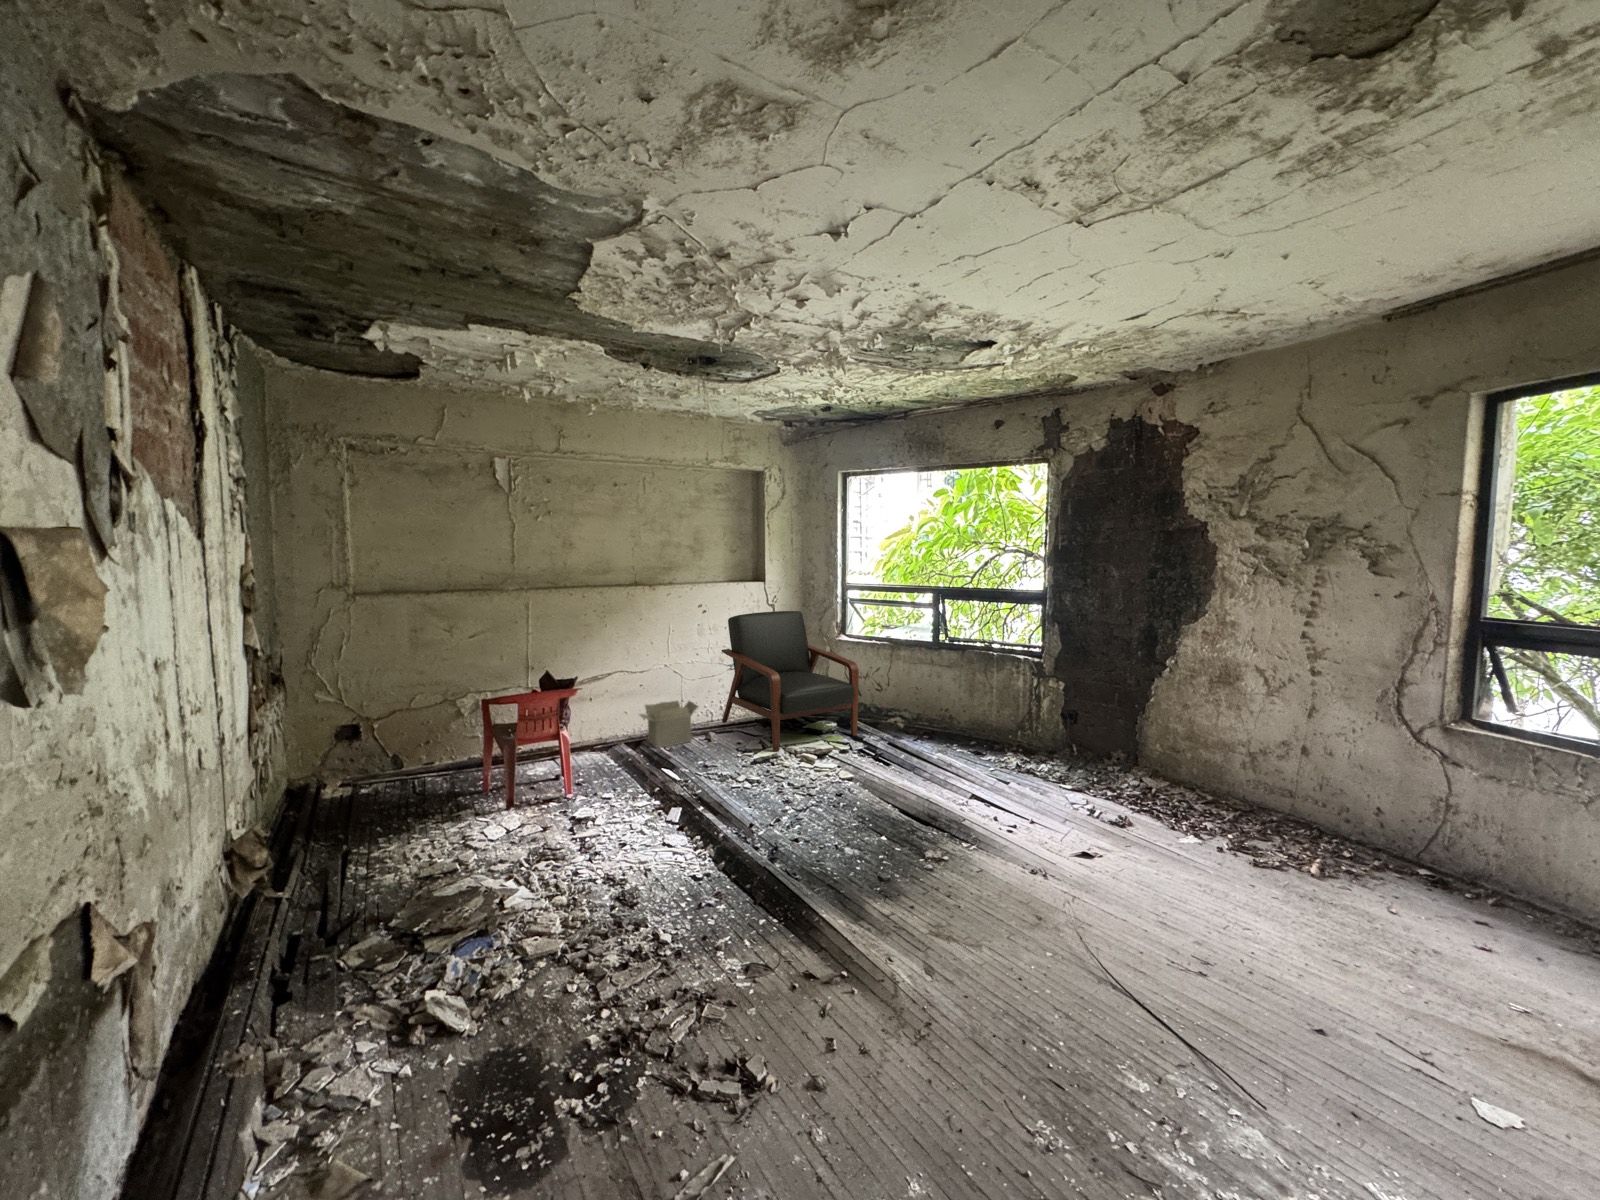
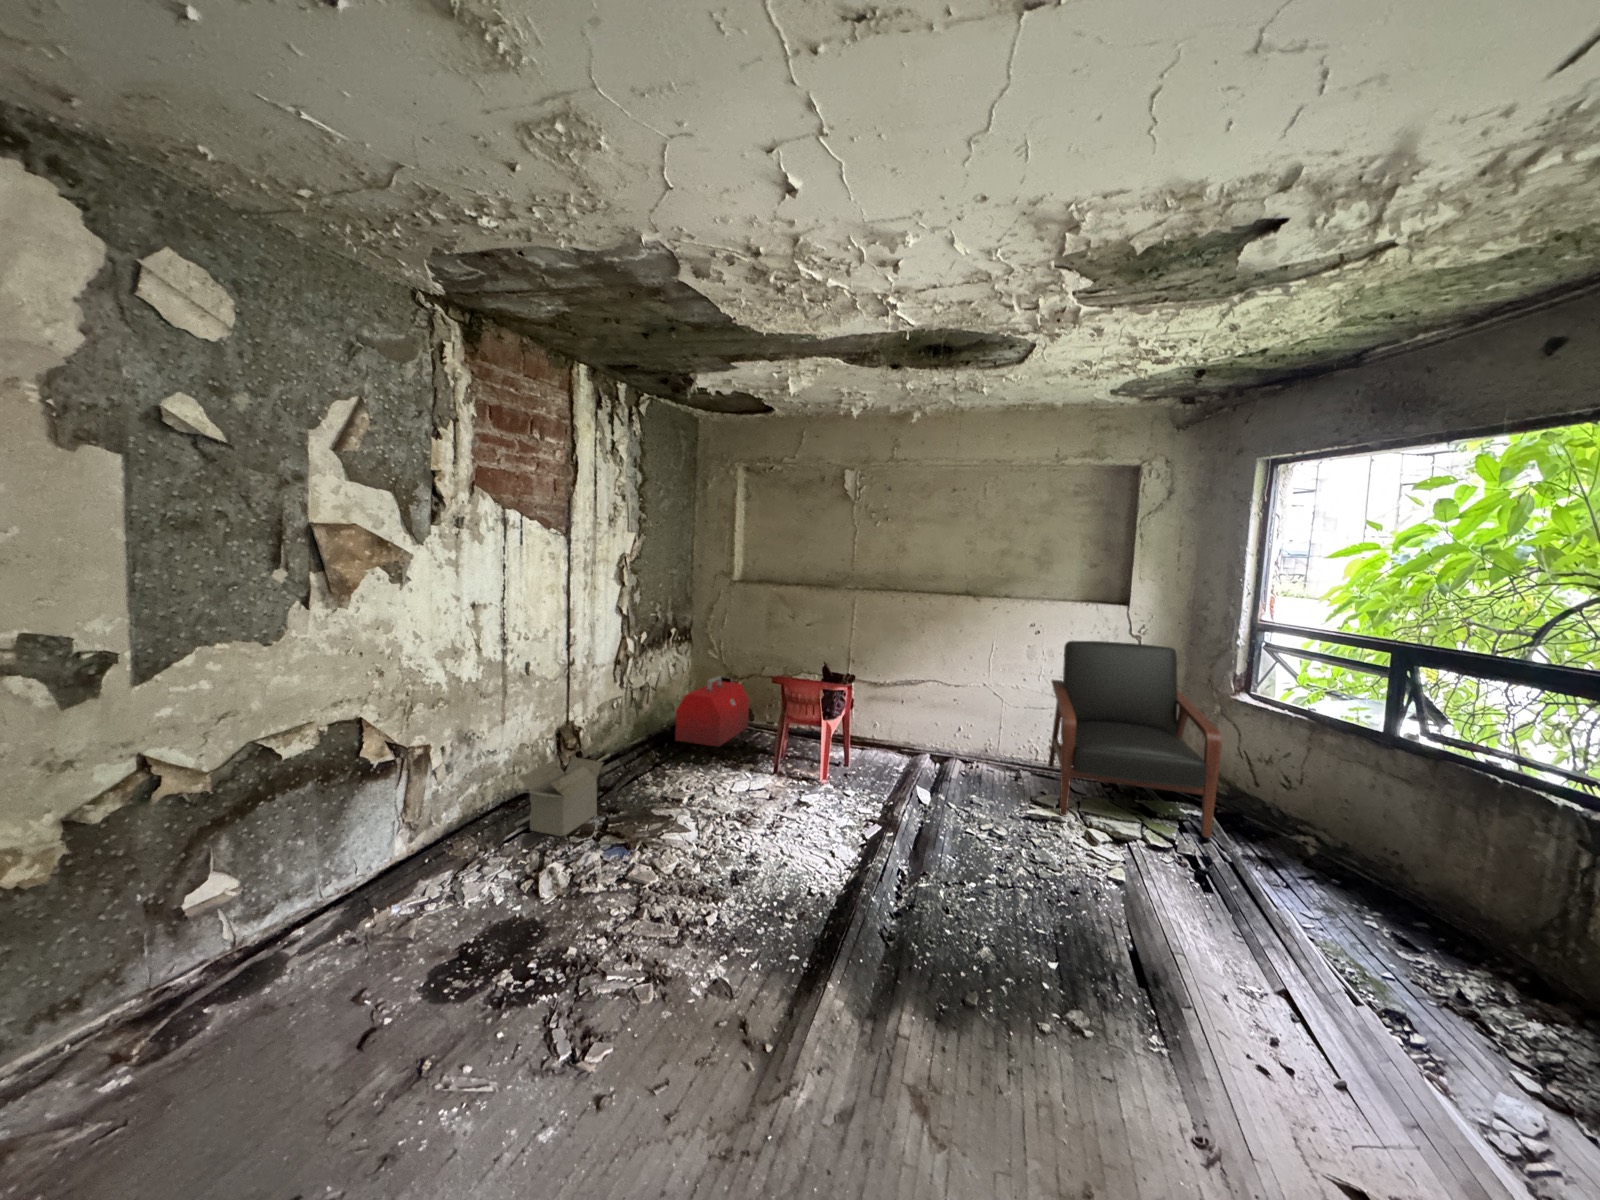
cardboard box: present [639,701,698,748] -> present [519,757,603,836]
toolbox: none [312,719,399,821] -> present [675,676,749,747]

